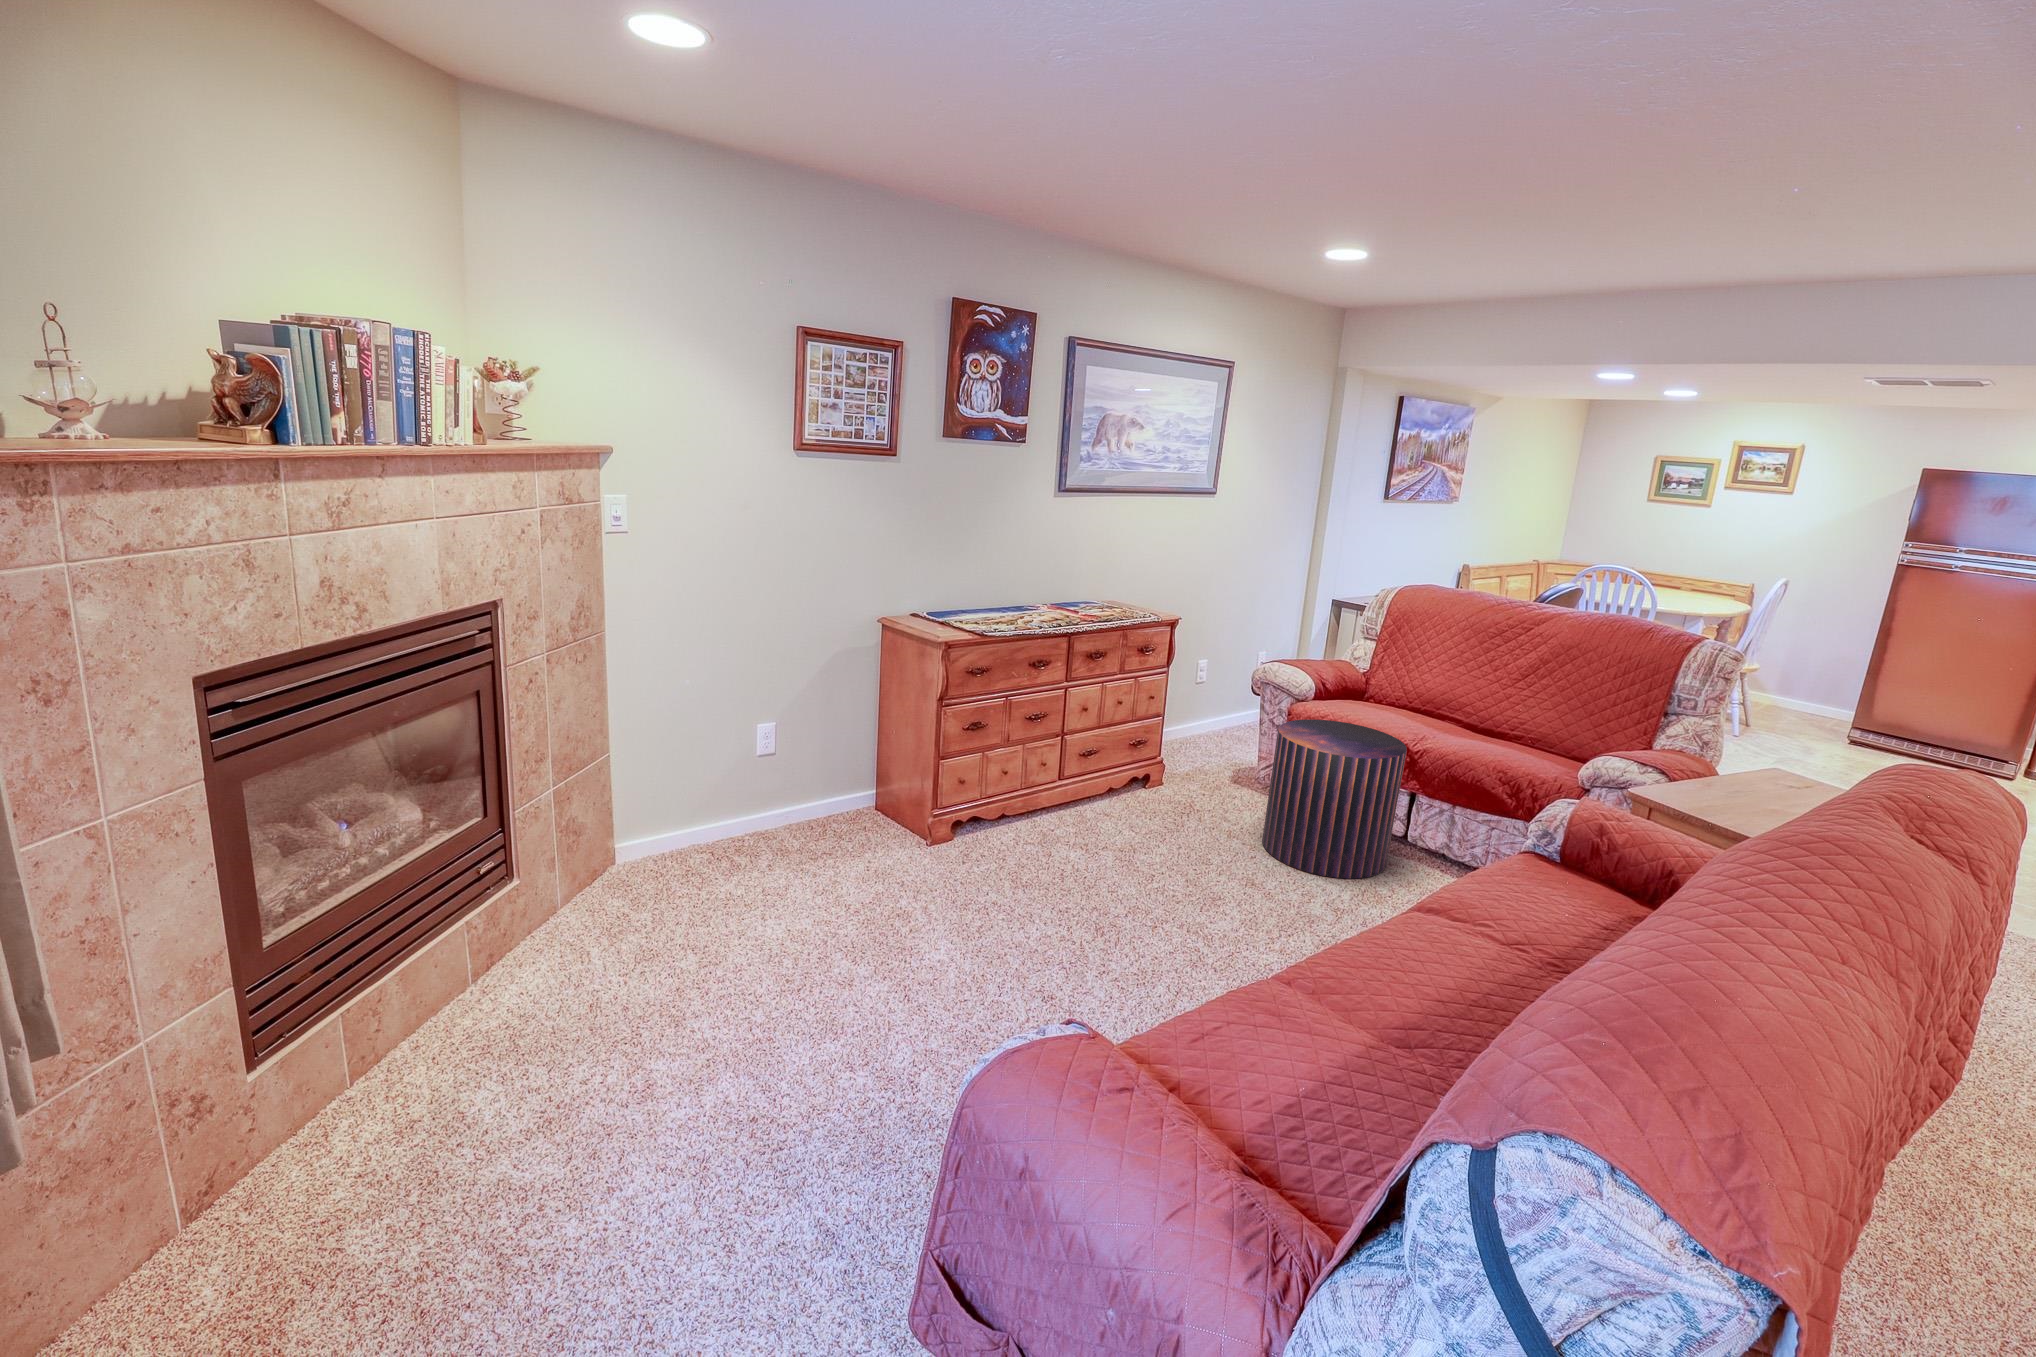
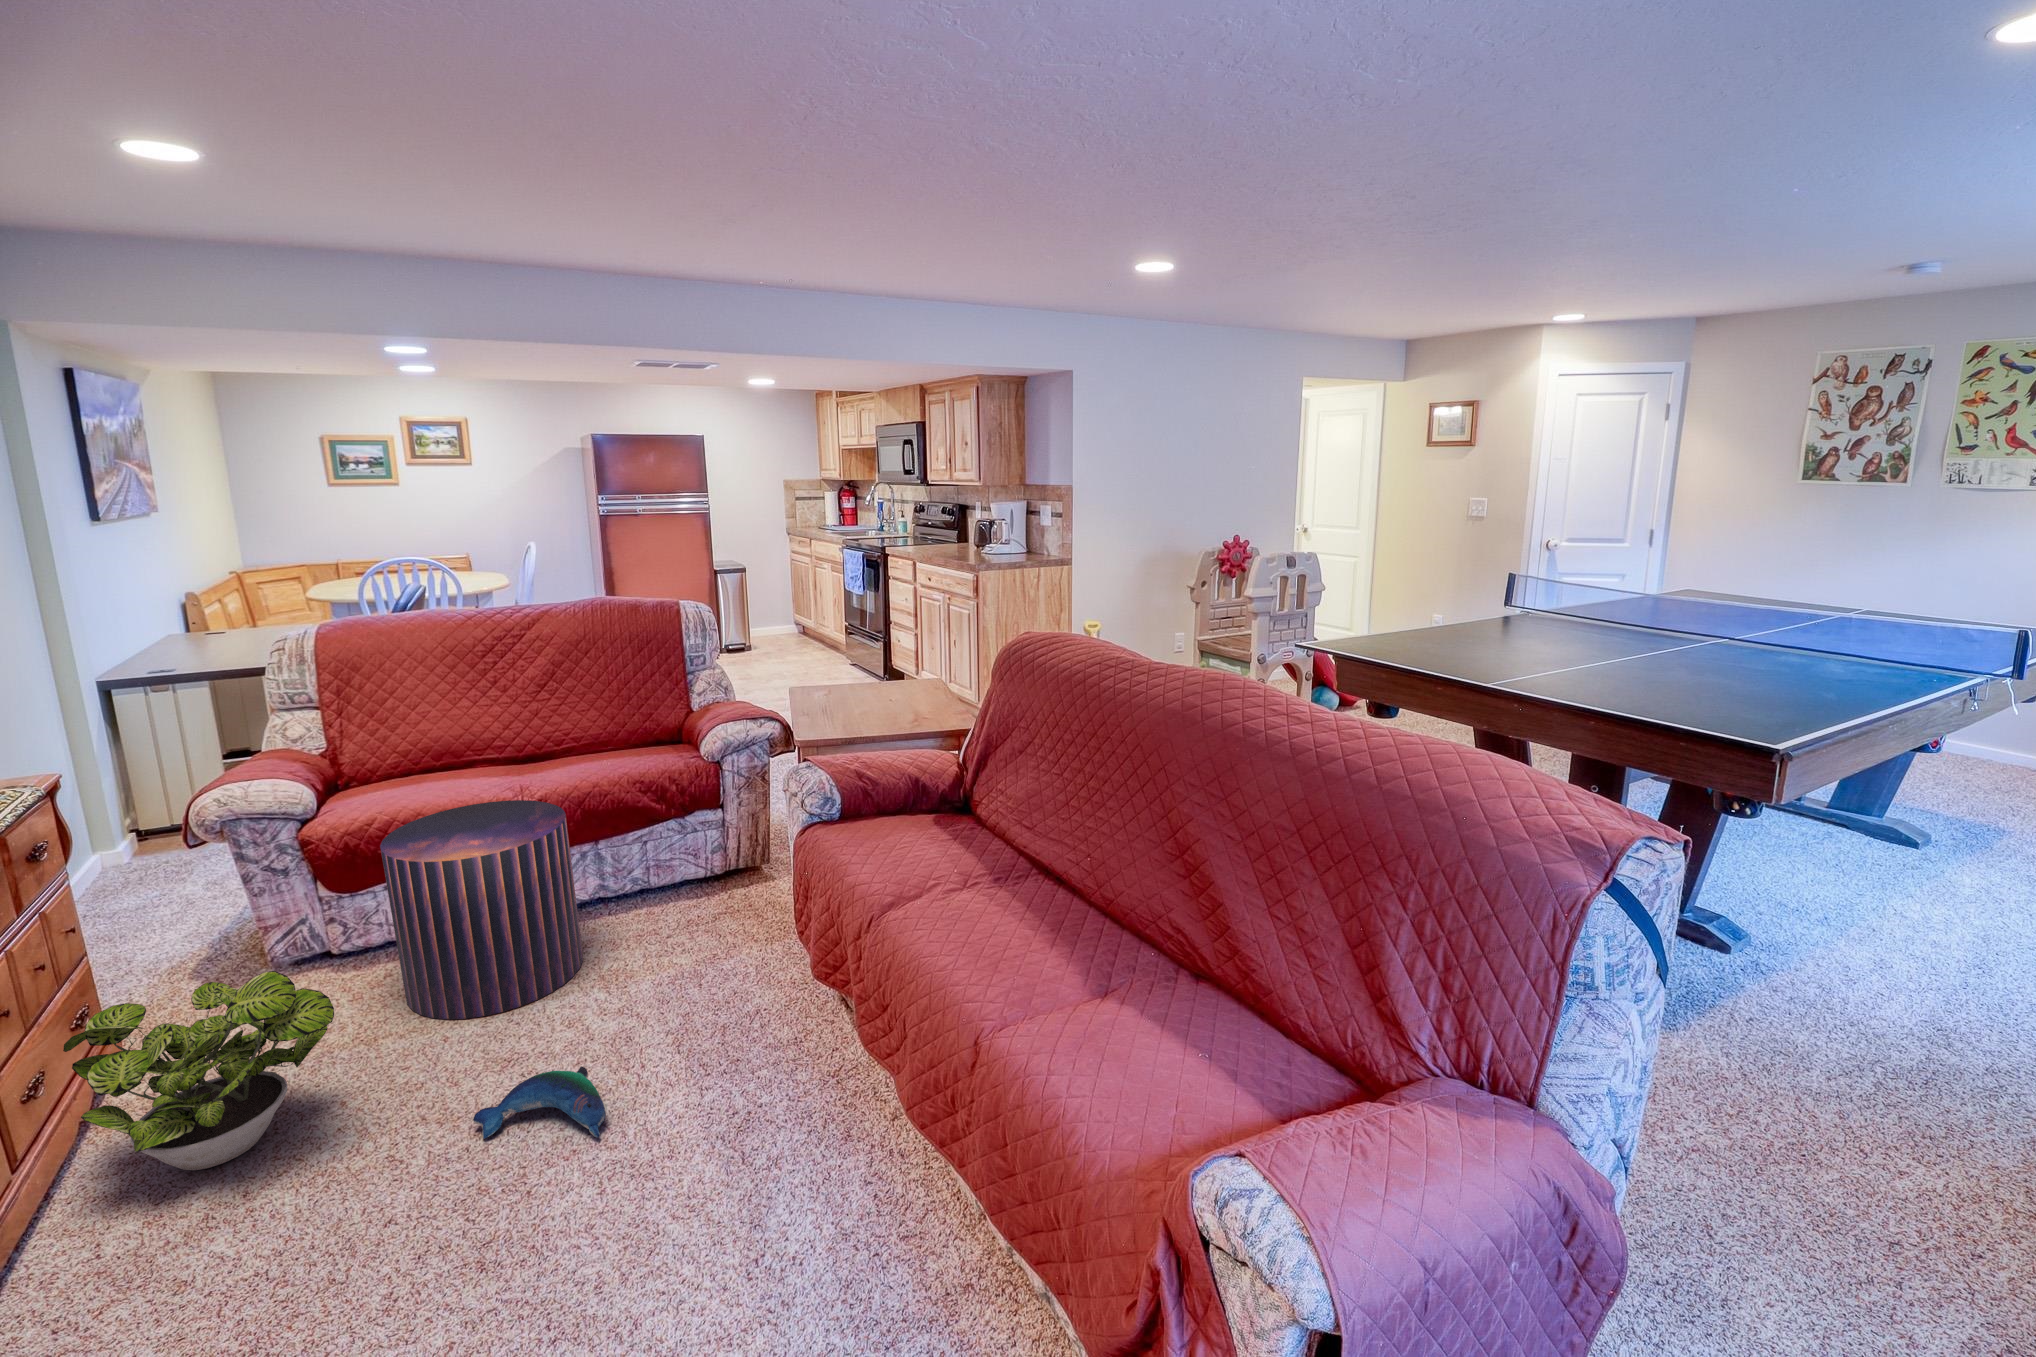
potted plant: none [1085,732,1186,834] -> present [63,971,334,1170]
plush toy: none [1179,883,1244,937] -> present [473,1066,606,1139]

